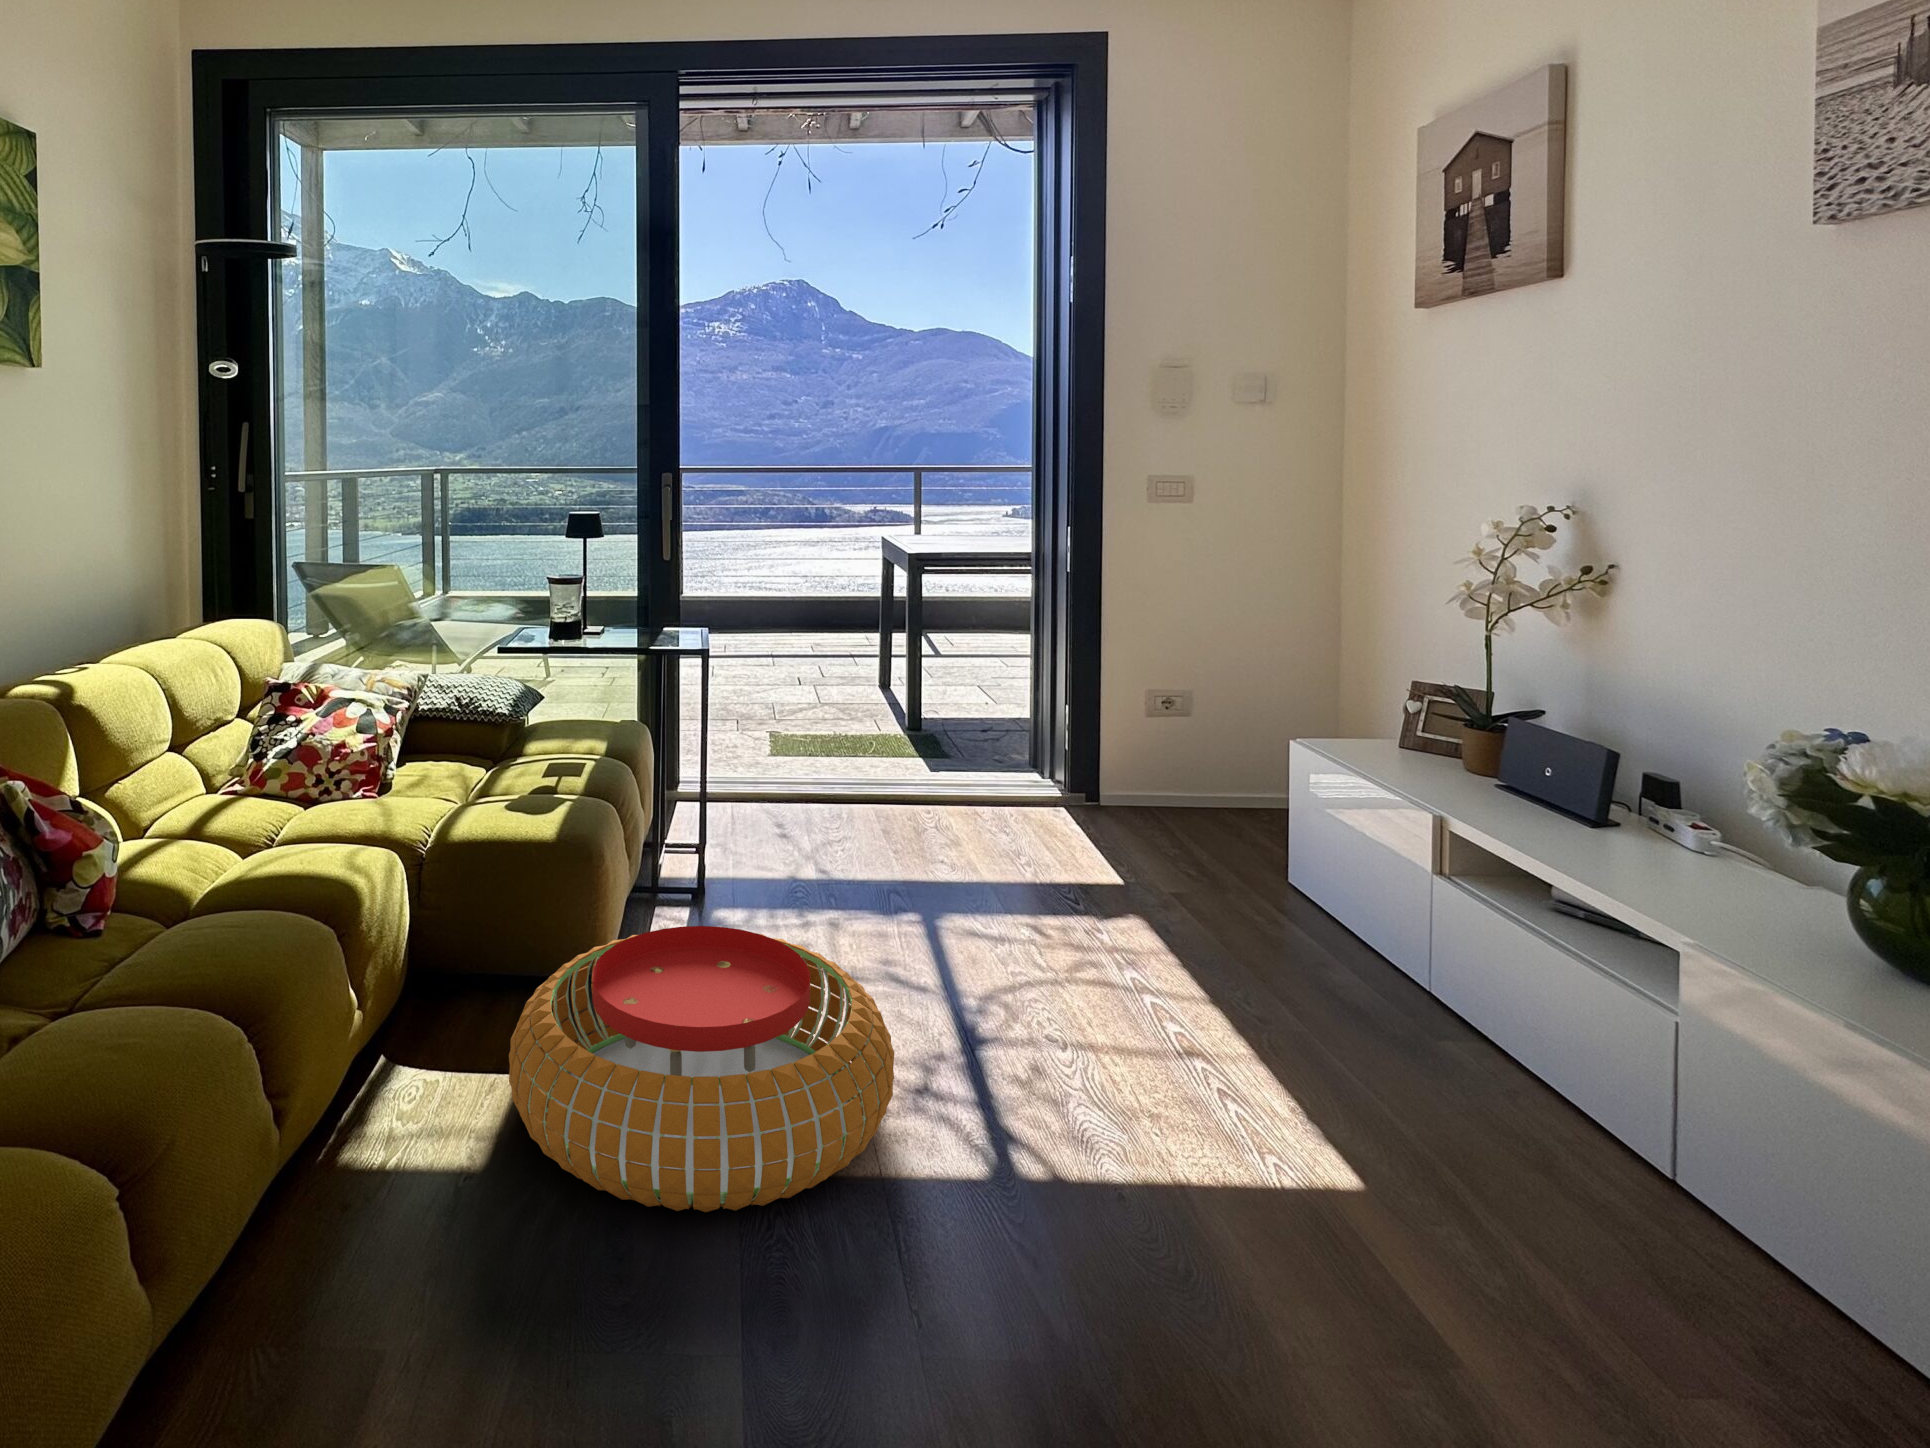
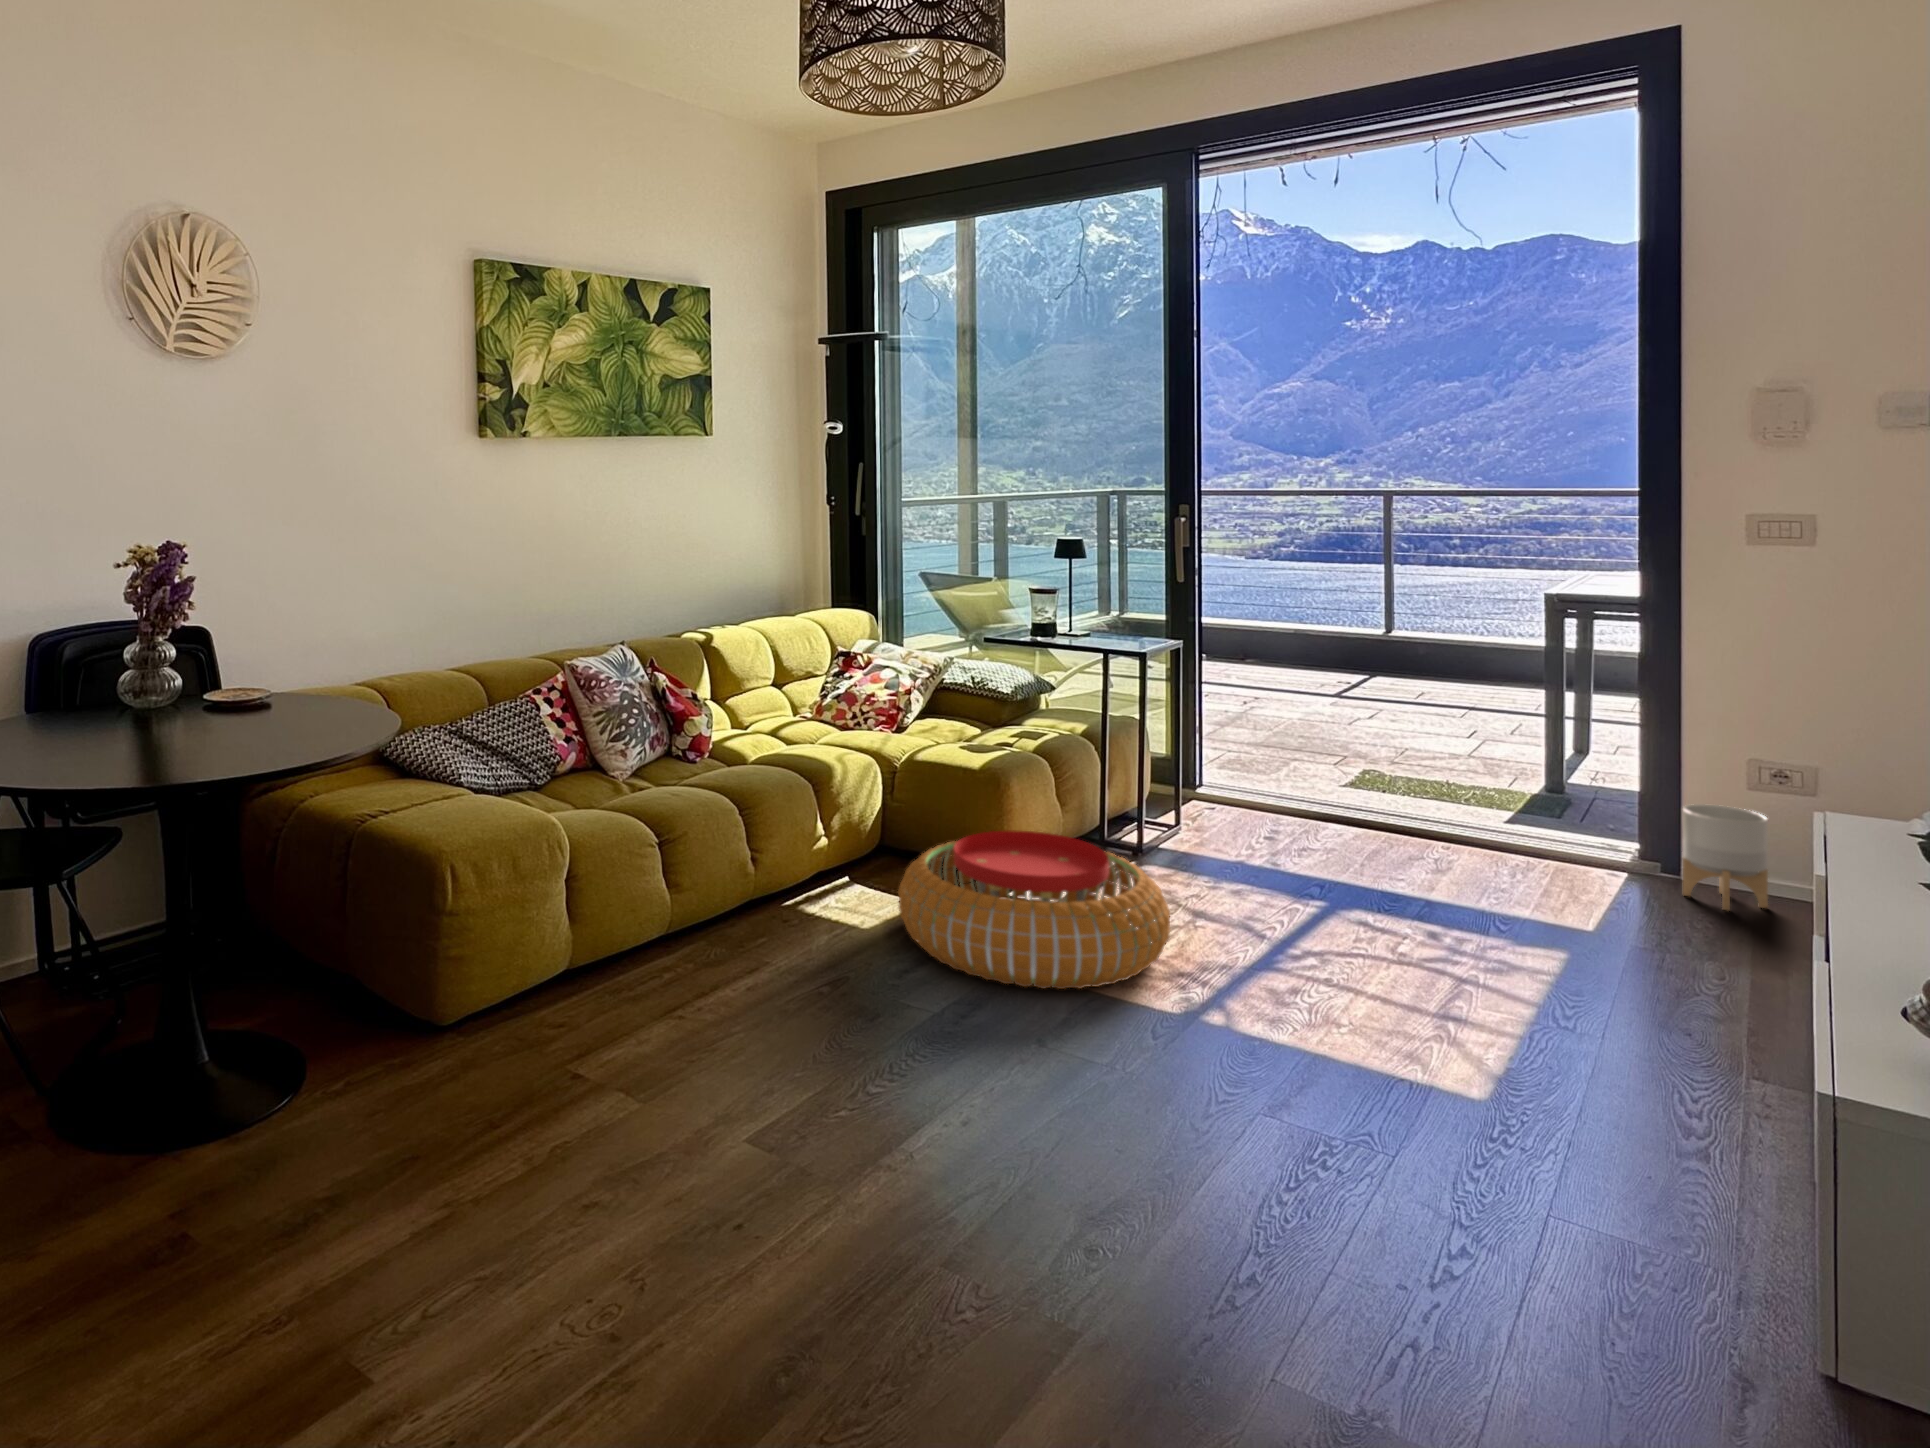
planter: none [1123,738,1186,836] -> present [1683,804,1768,910]

